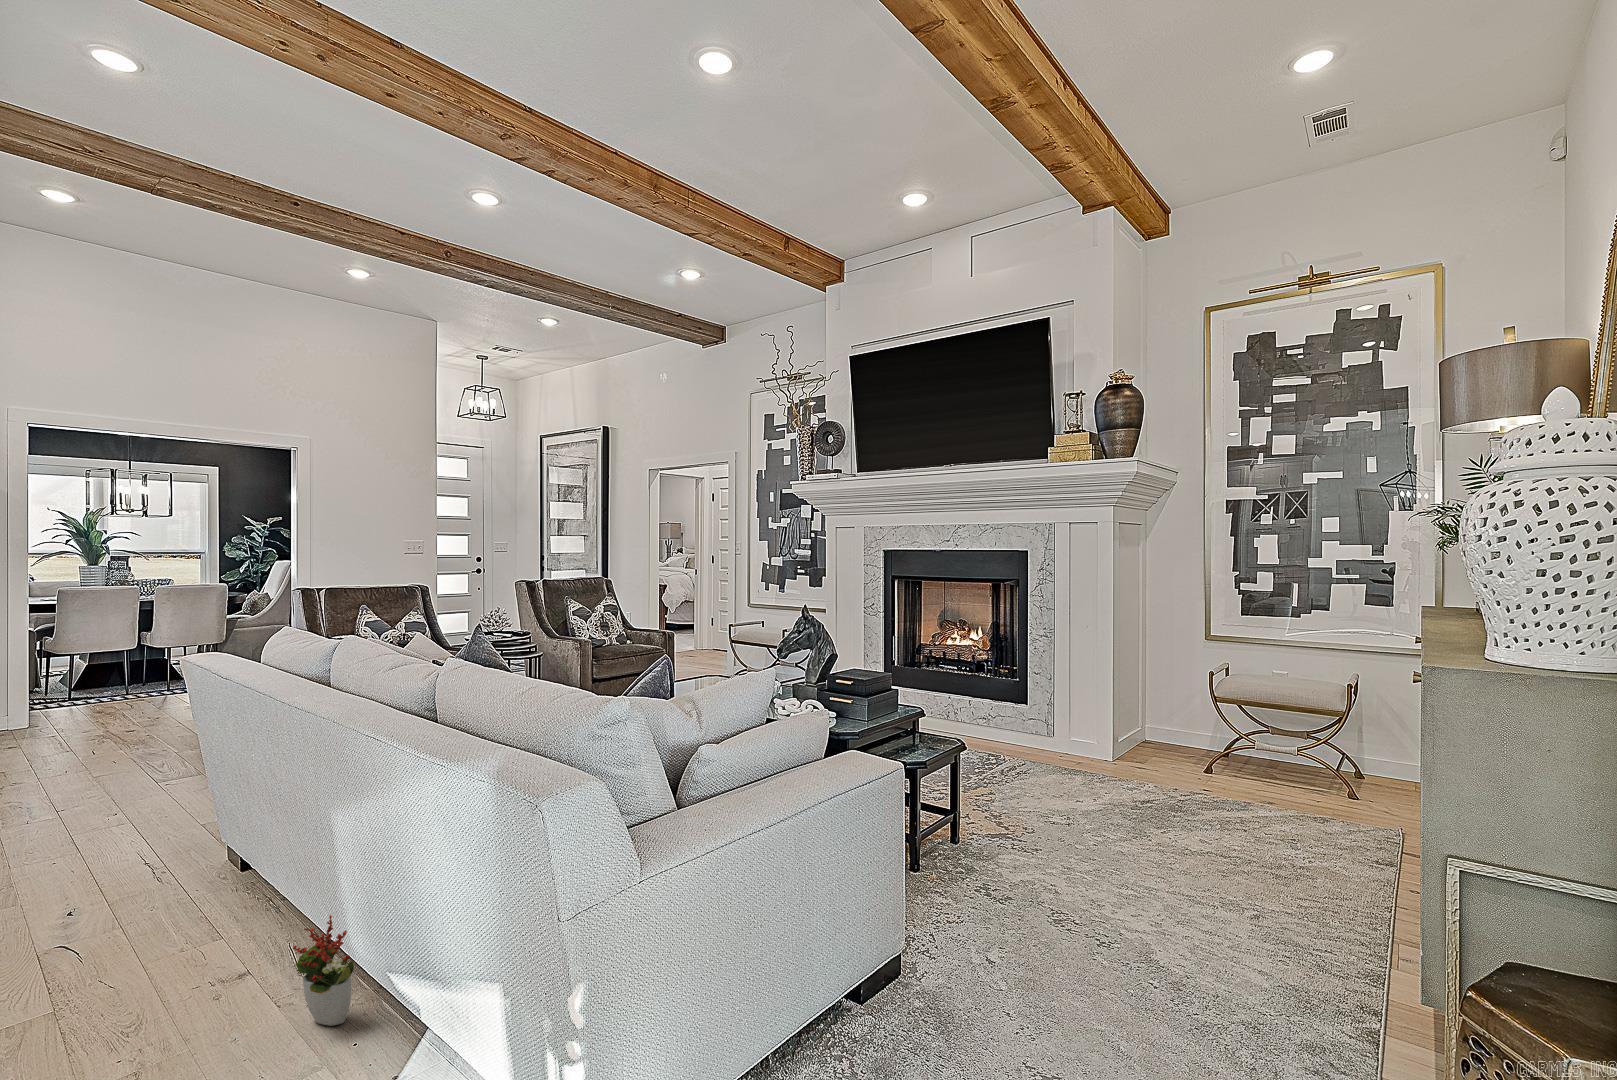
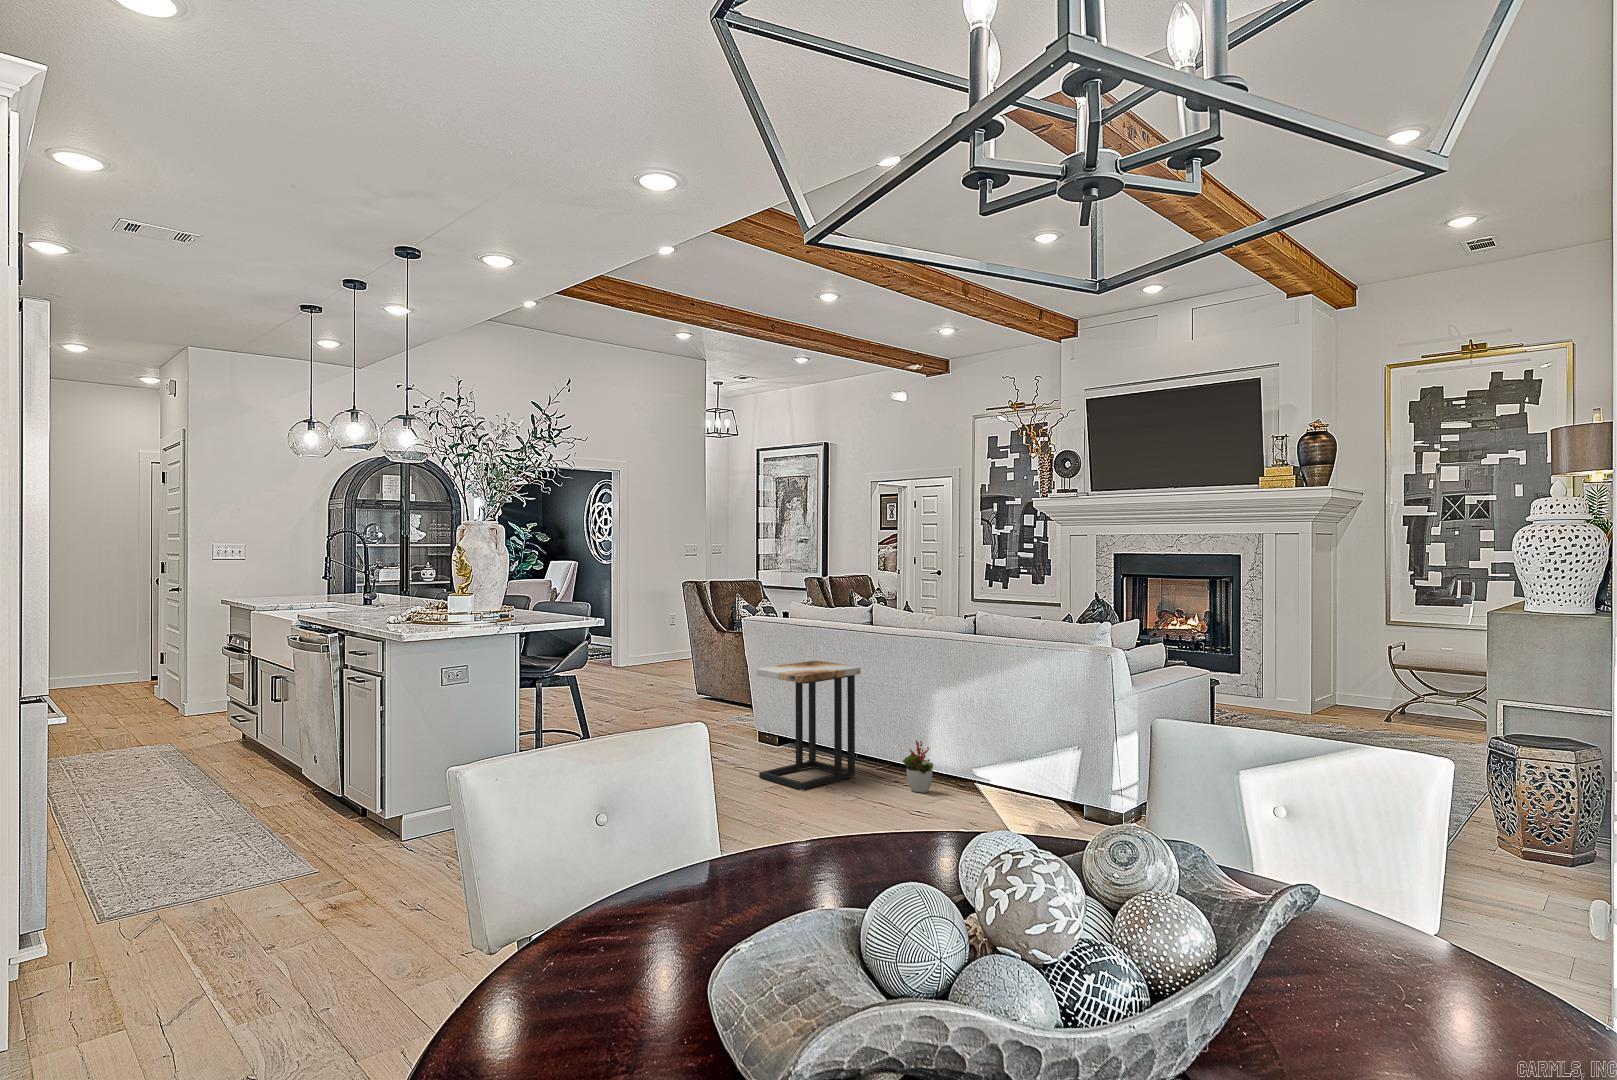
side table: none [39,740,273,1034] -> present [756,661,861,791]

